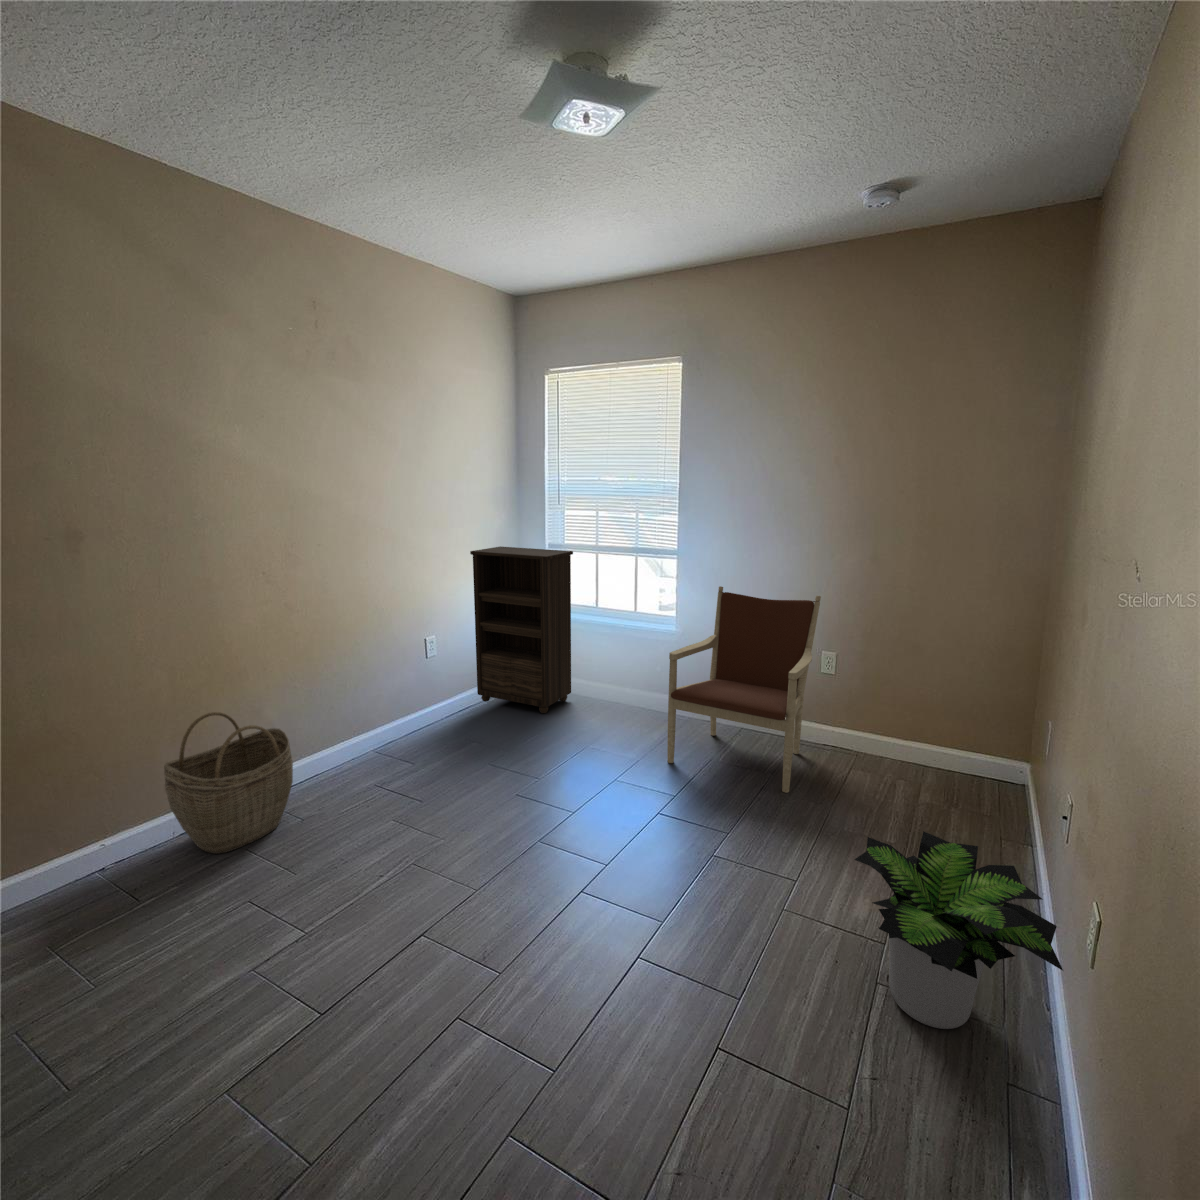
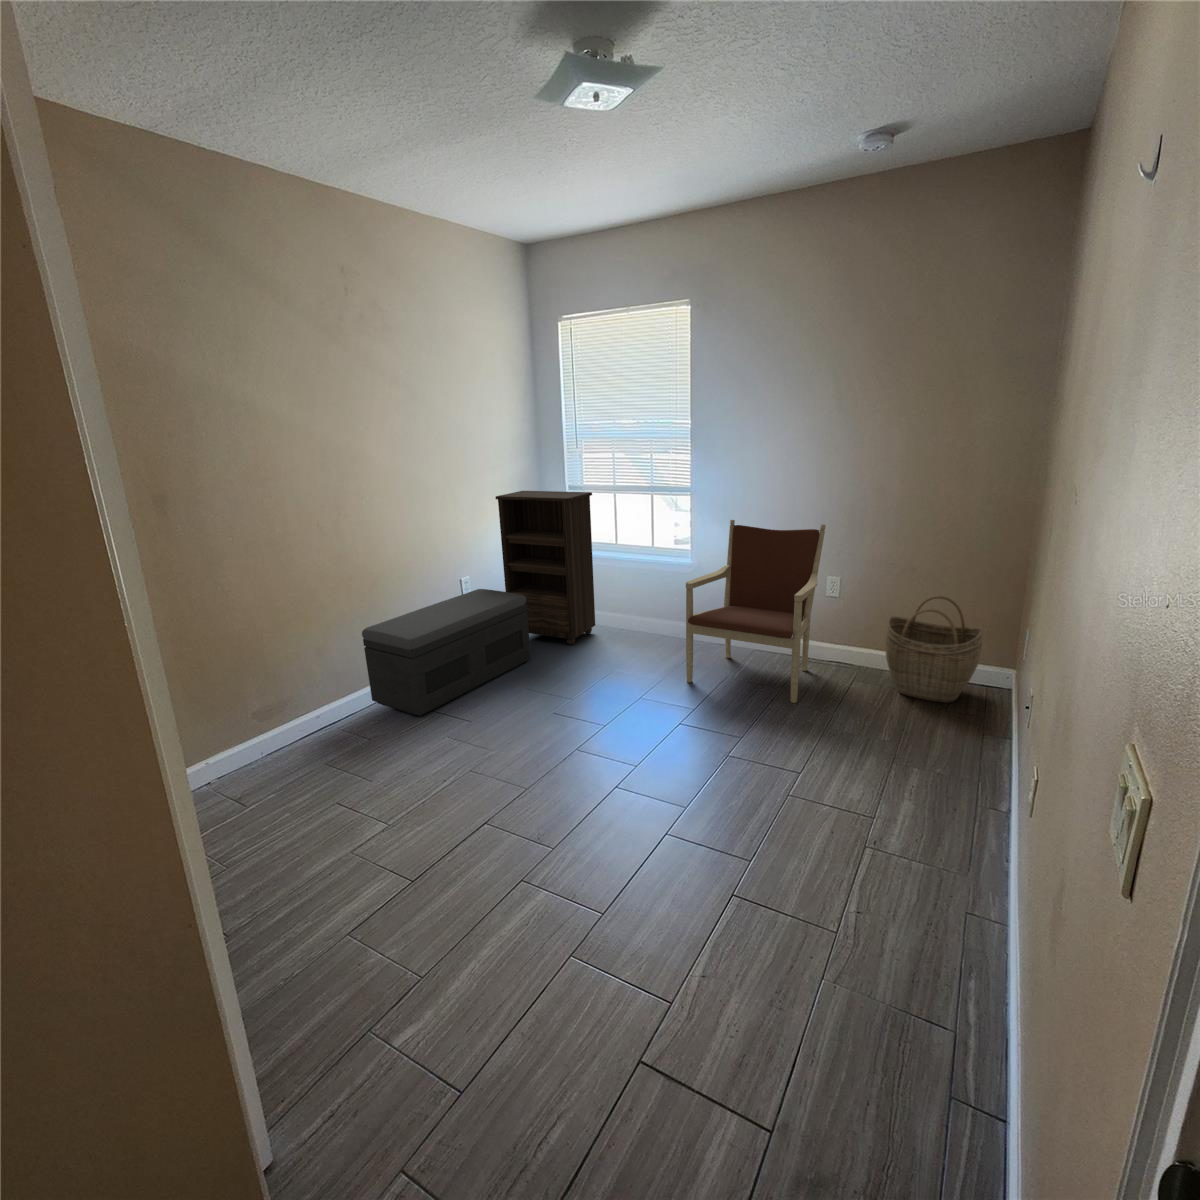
storage bench: none [307,649,498,794] -> present [362,589,531,716]
woven basket: present [164,712,293,854] -> present [886,596,983,703]
potted plant: present [855,831,1063,1029] -> none [843,719,1009,870]

